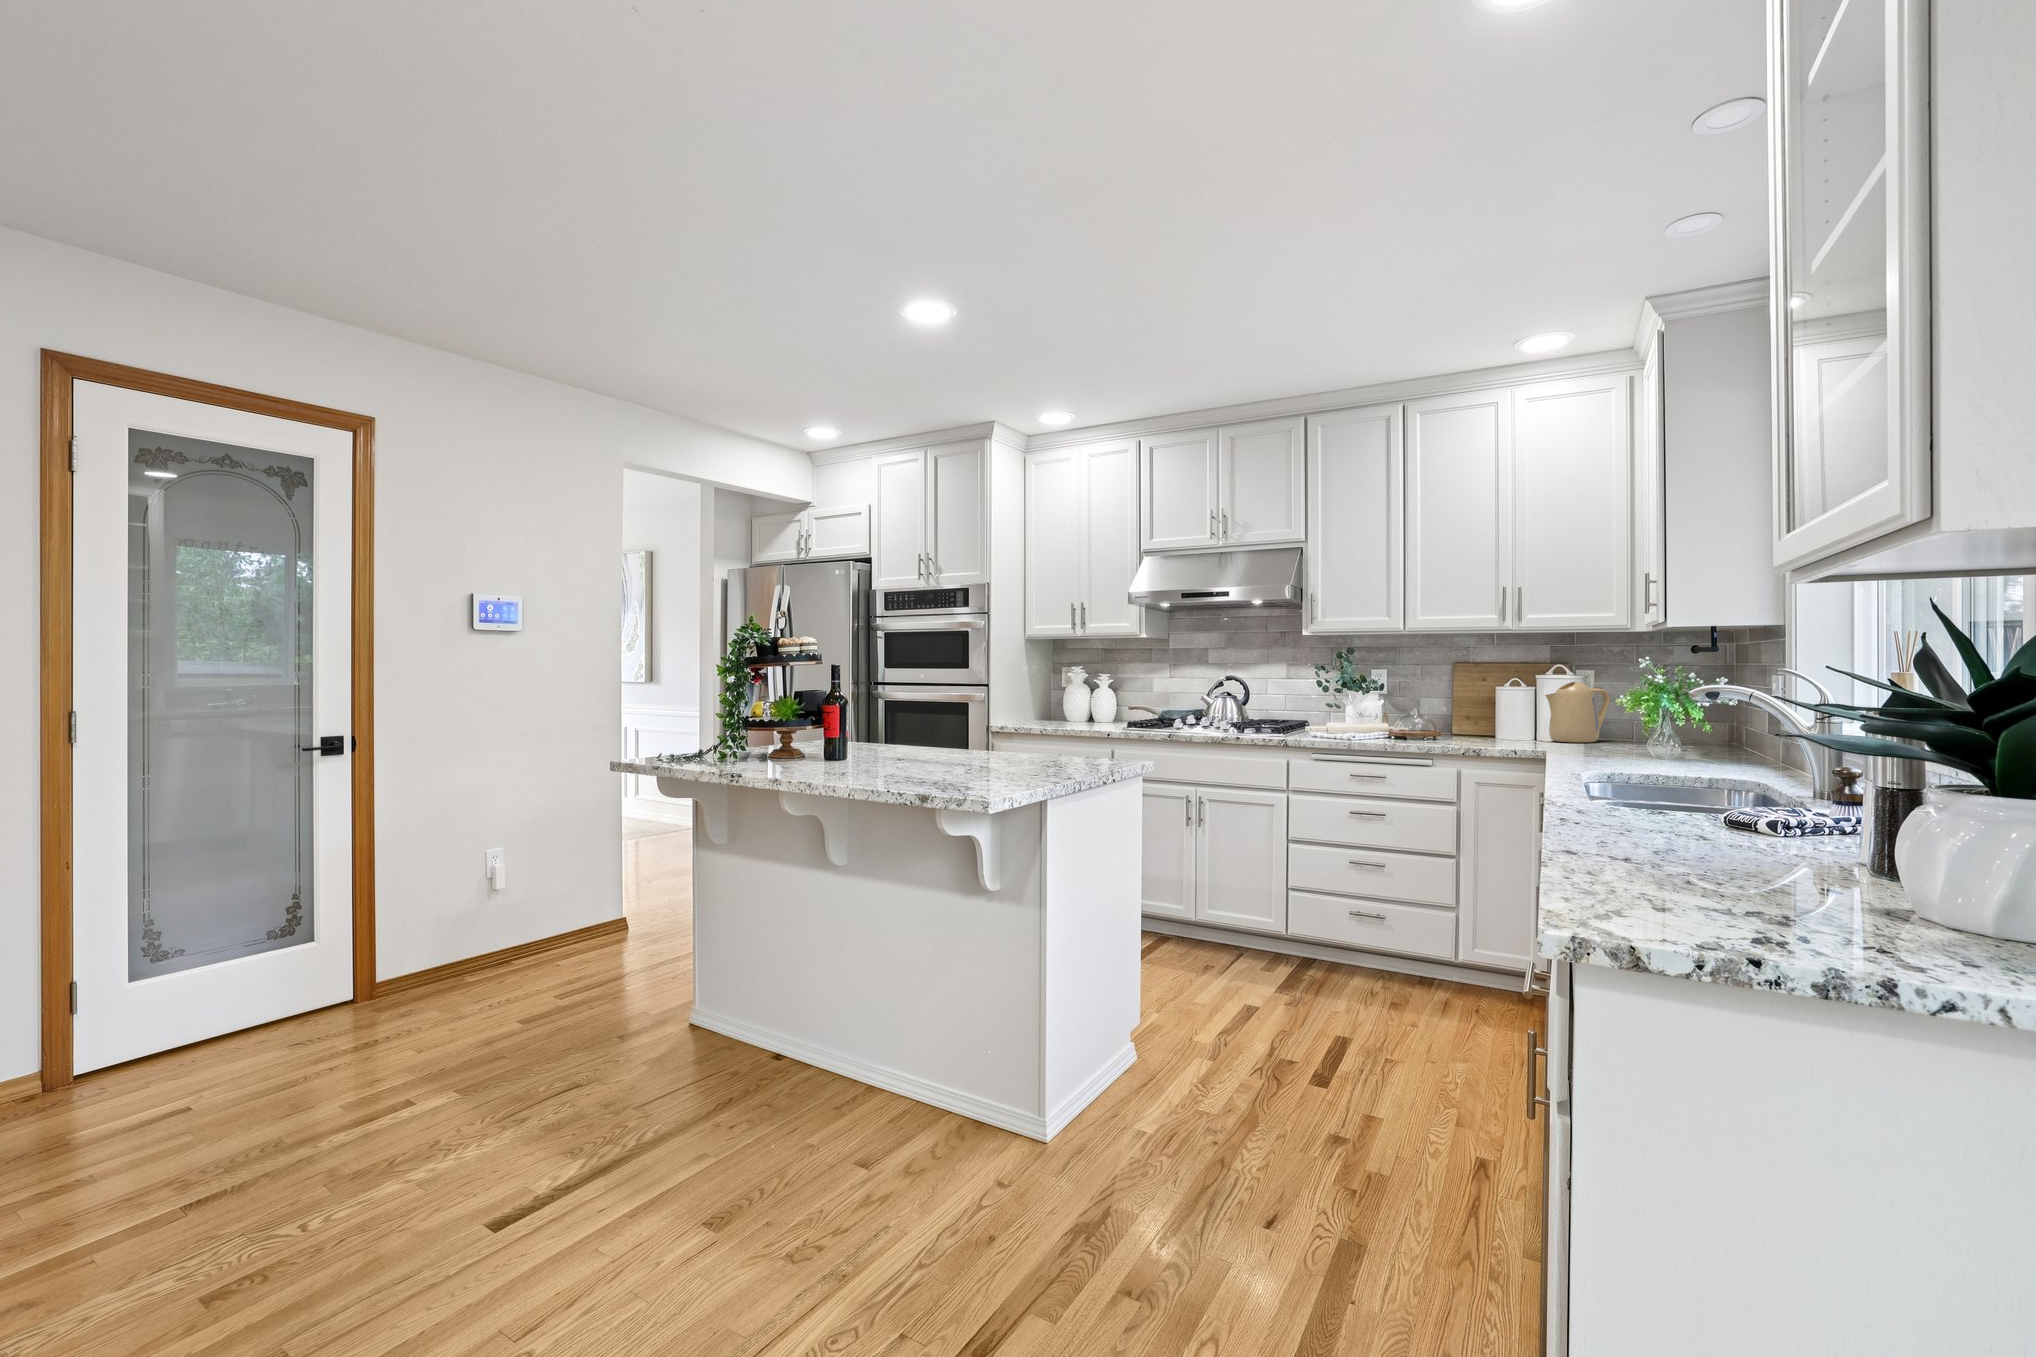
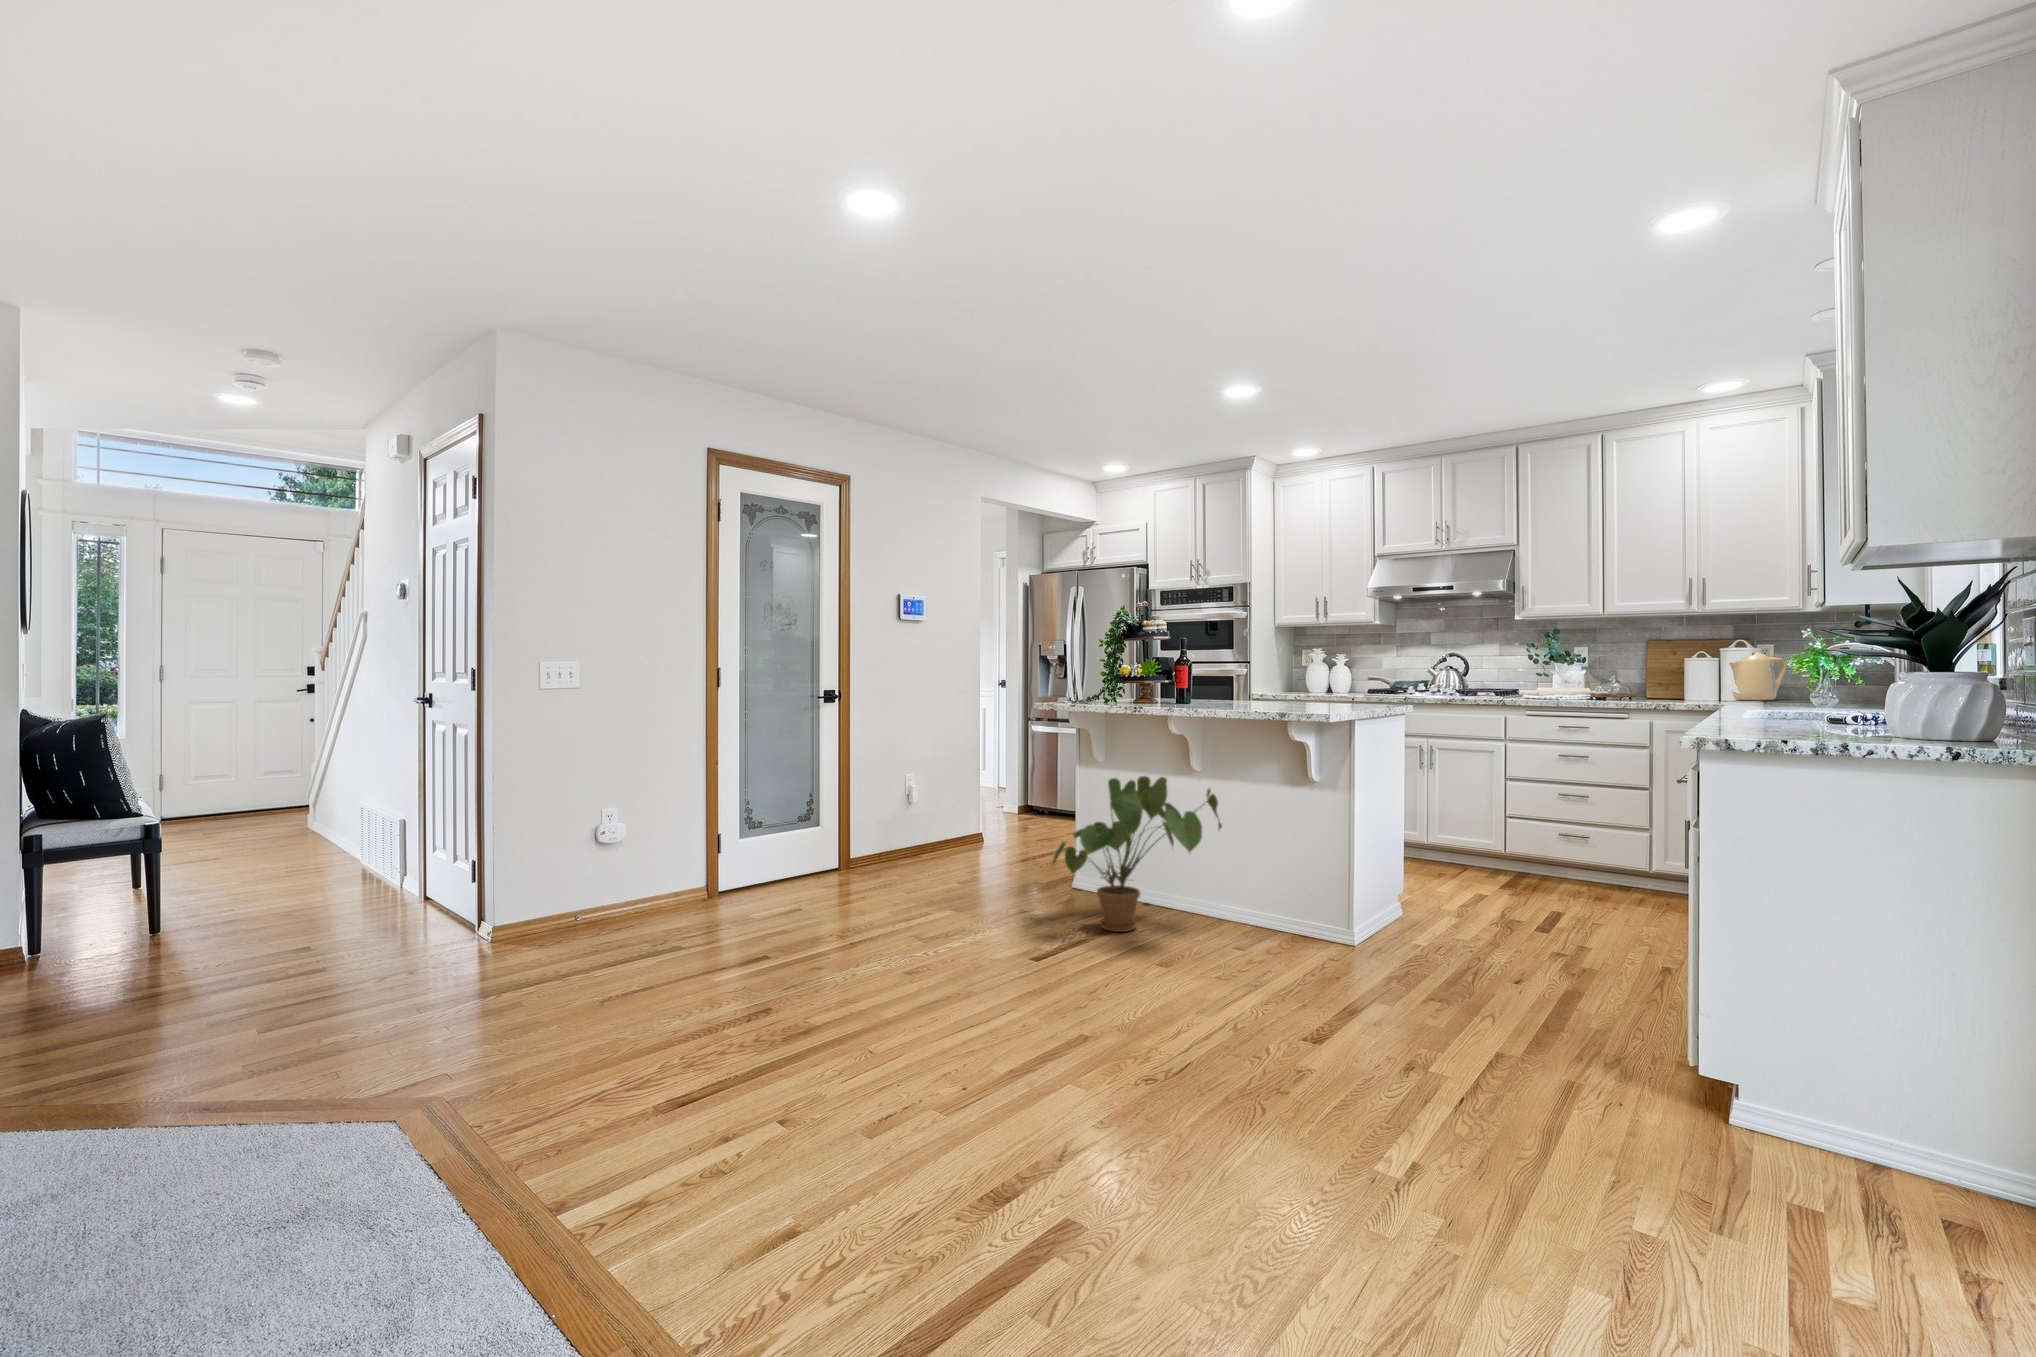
house plant: none [590,874,866,1130] -> present [1053,776,1222,932]

